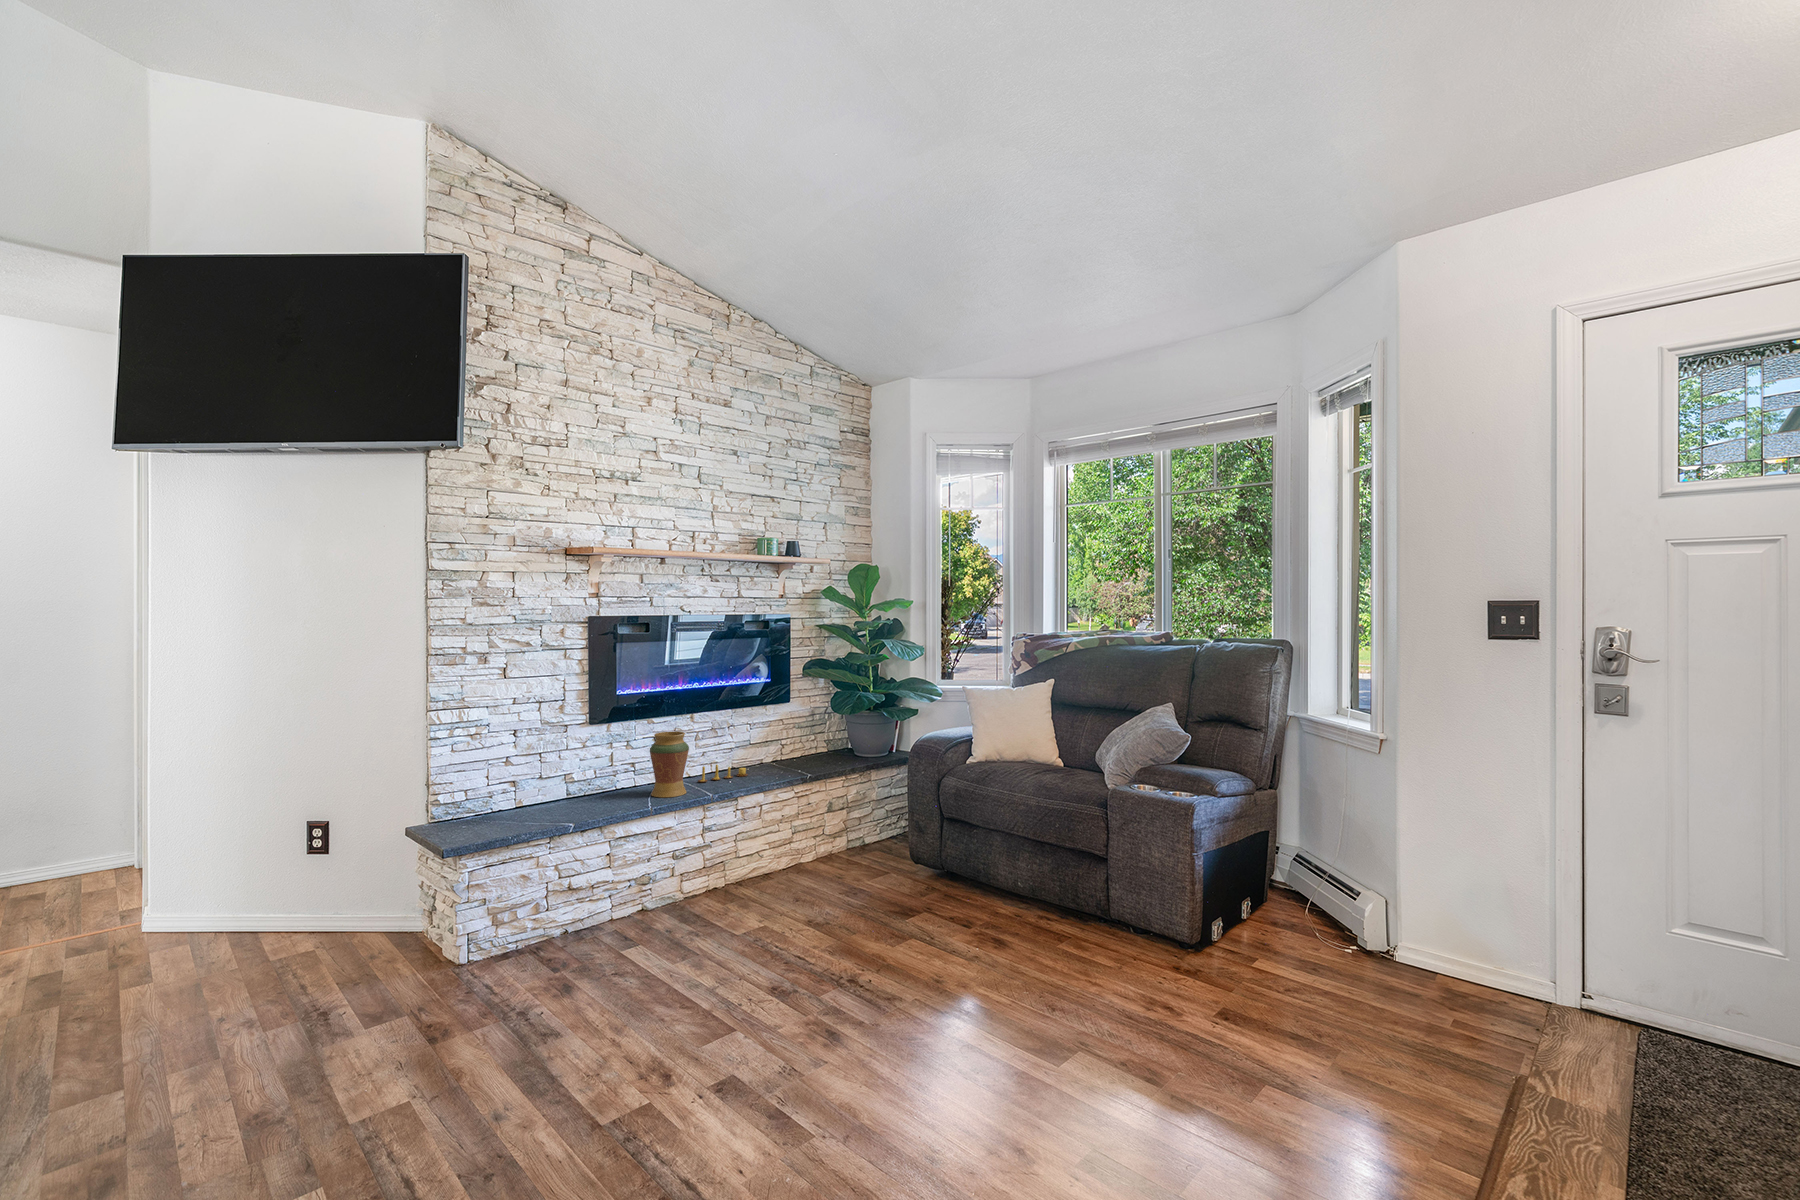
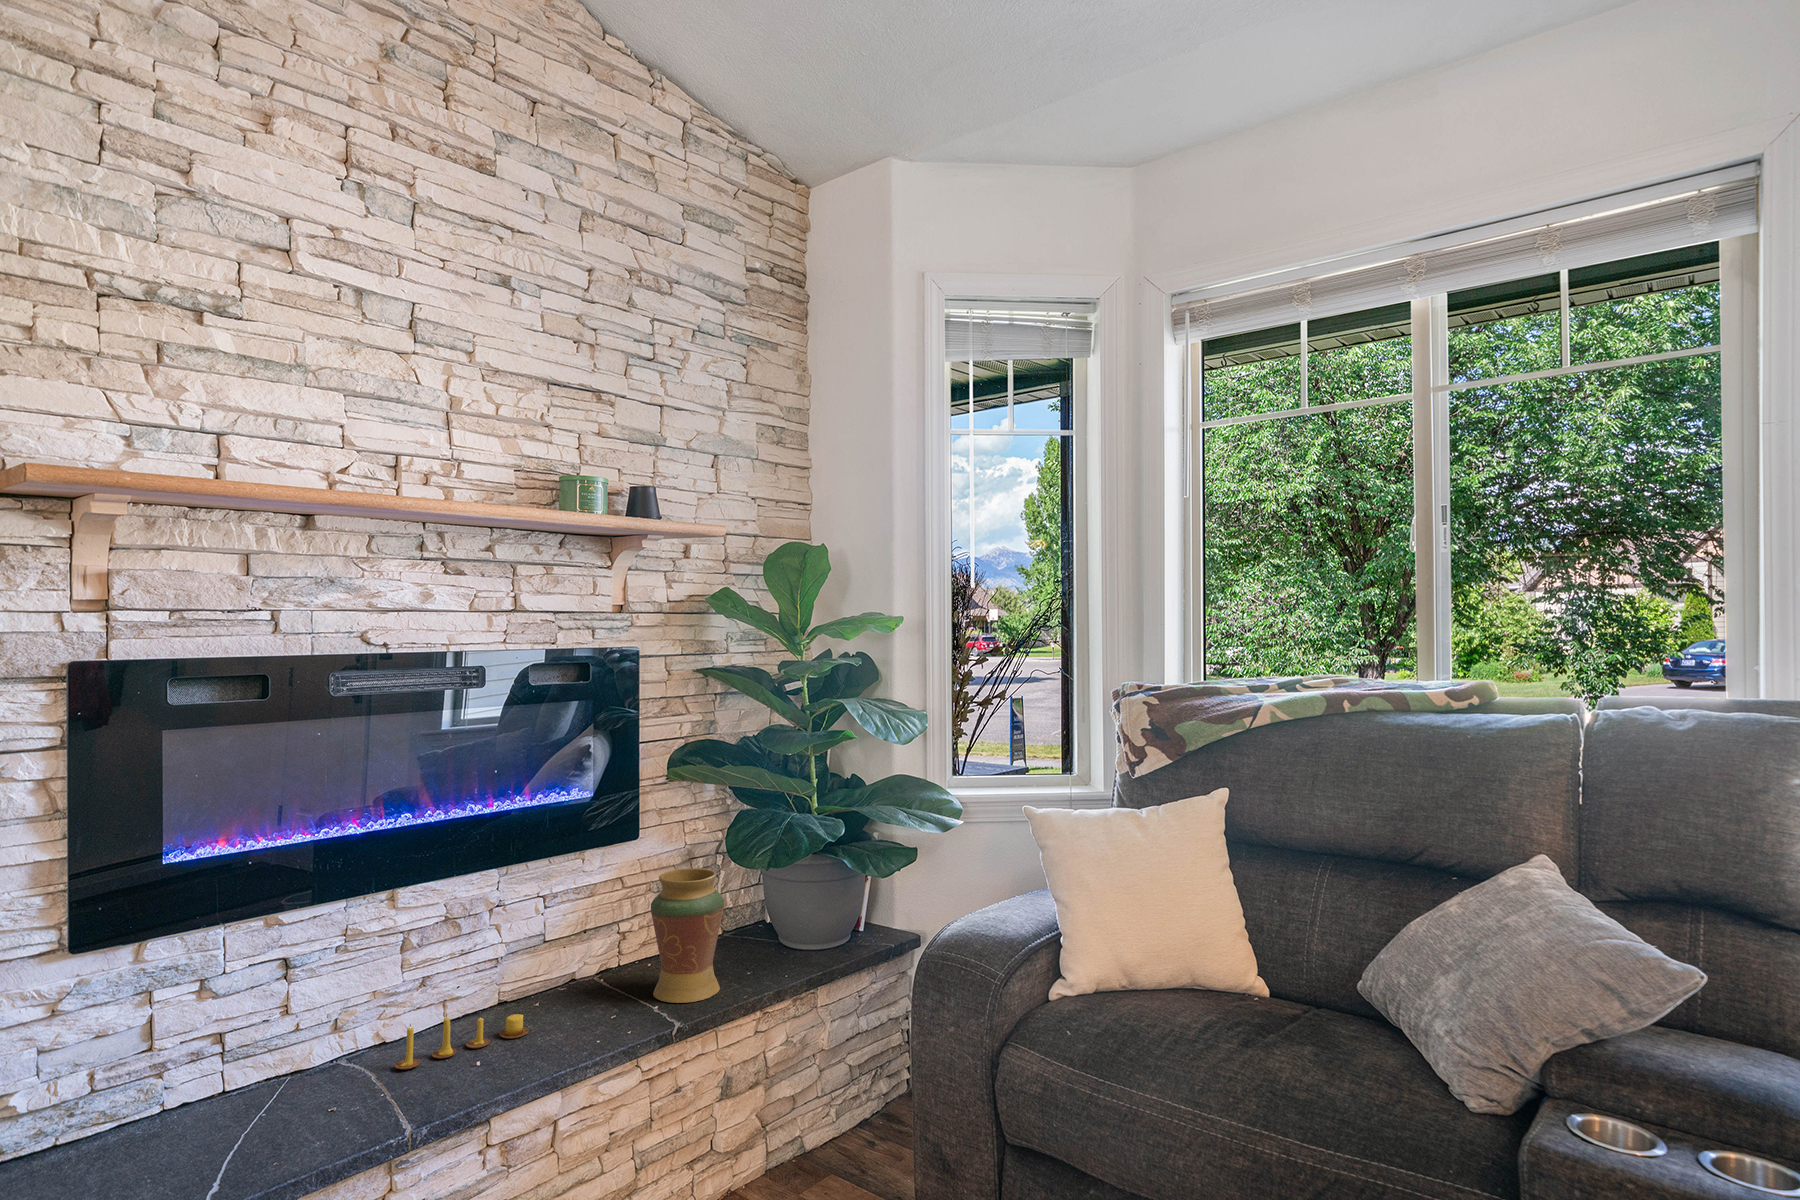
decorative vase: present [650,731,689,797] -> present [651,868,724,1003]

